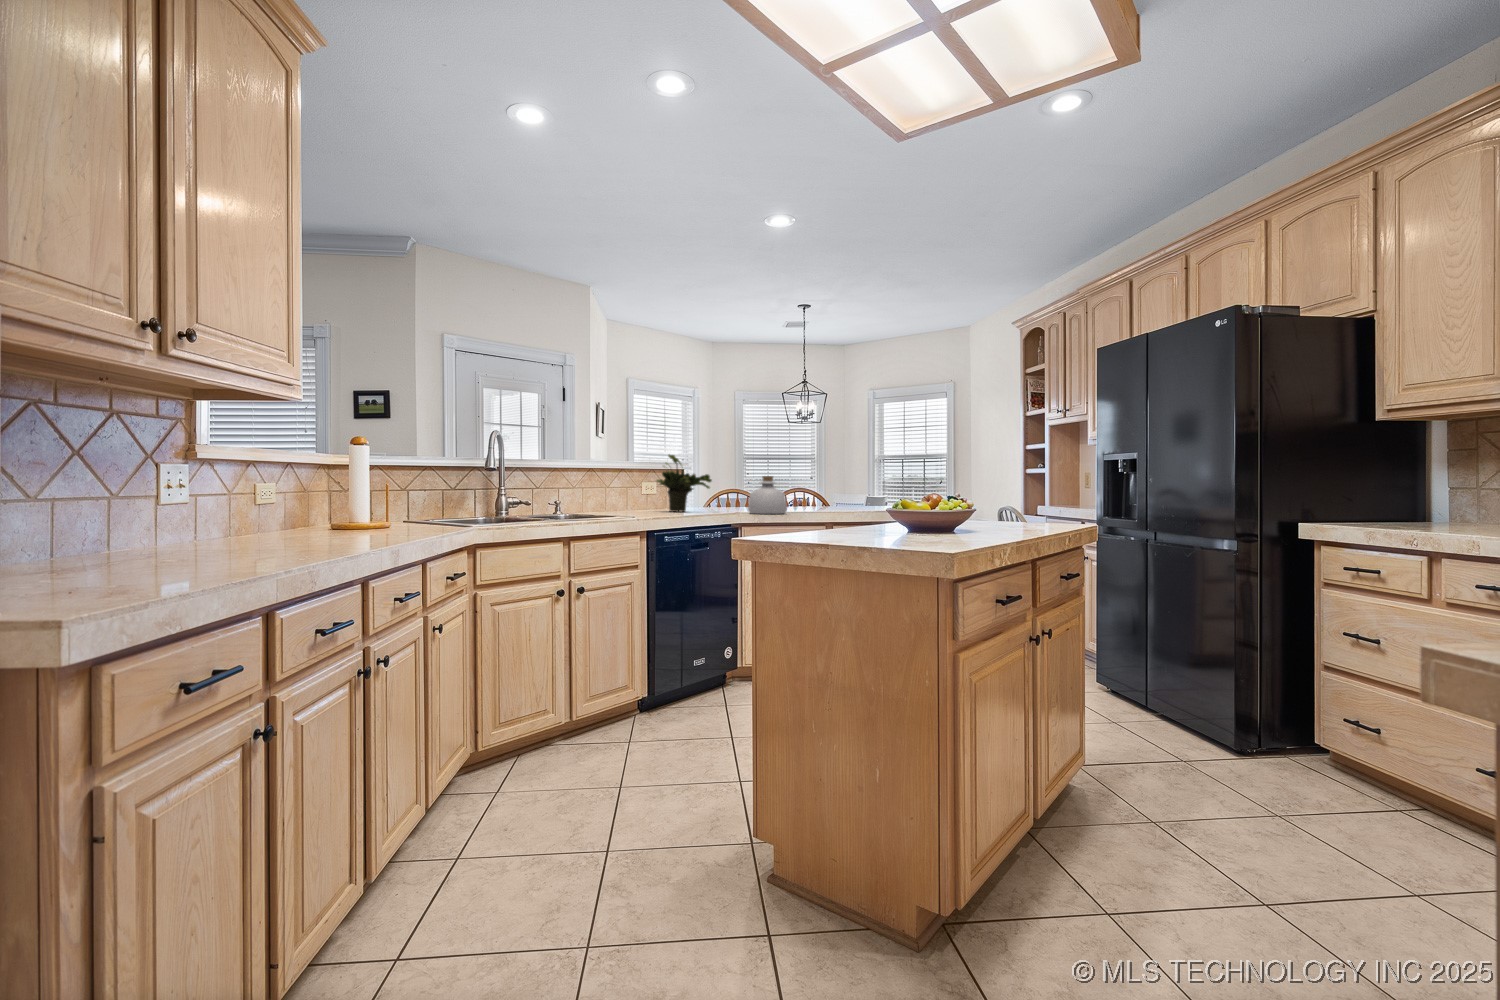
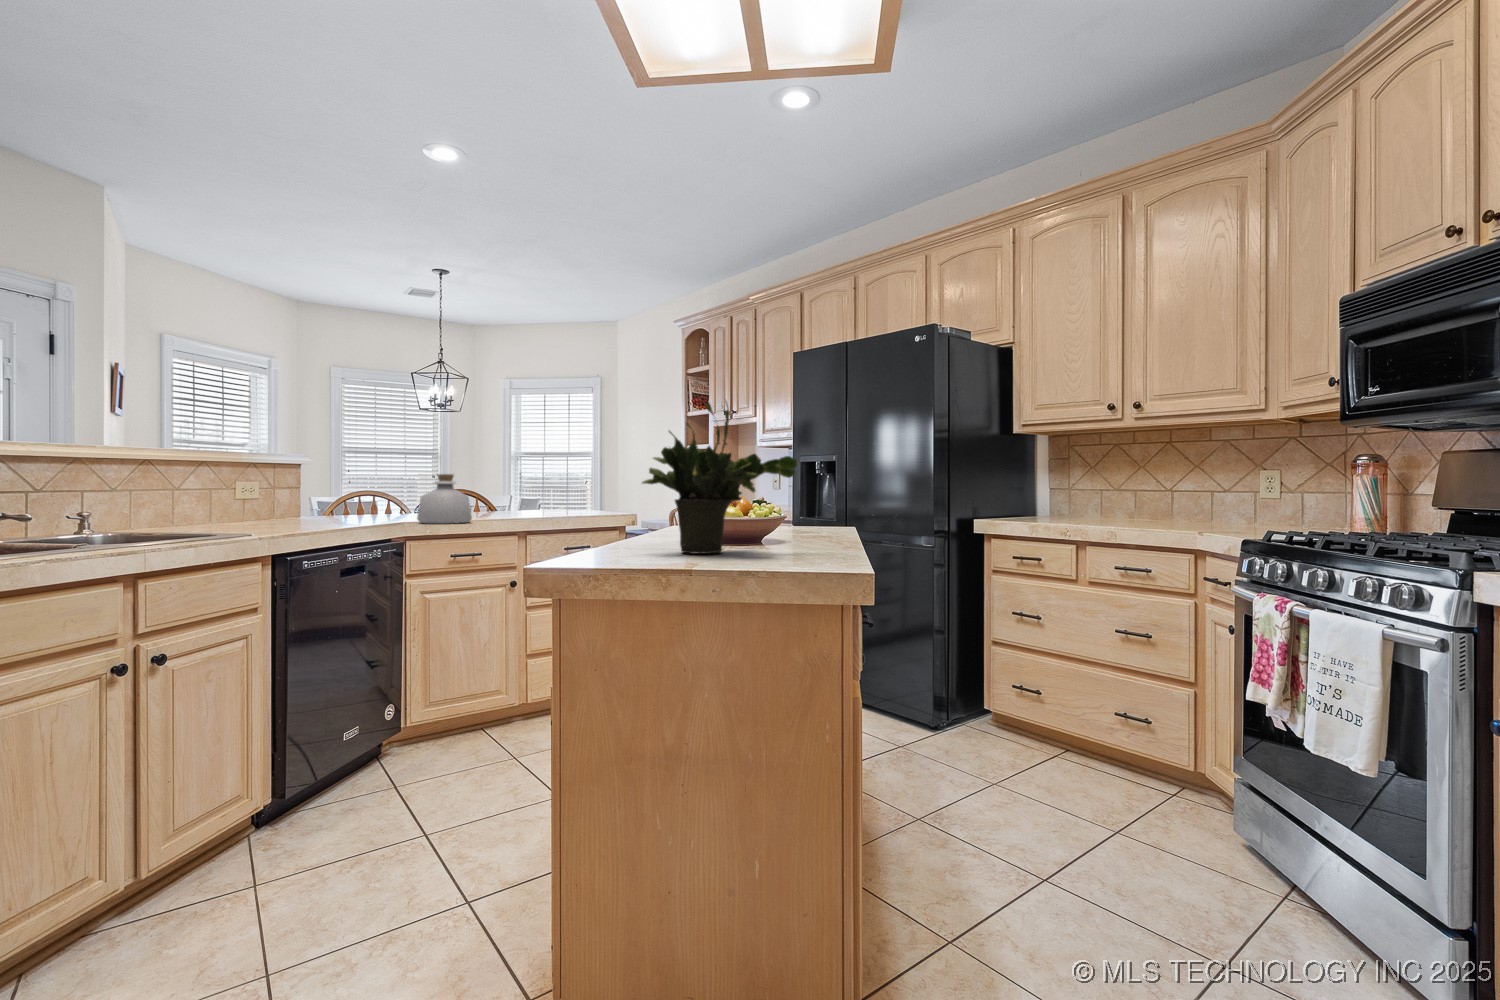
potted plant: present [656,455,712,512] -> present [642,402,798,554]

